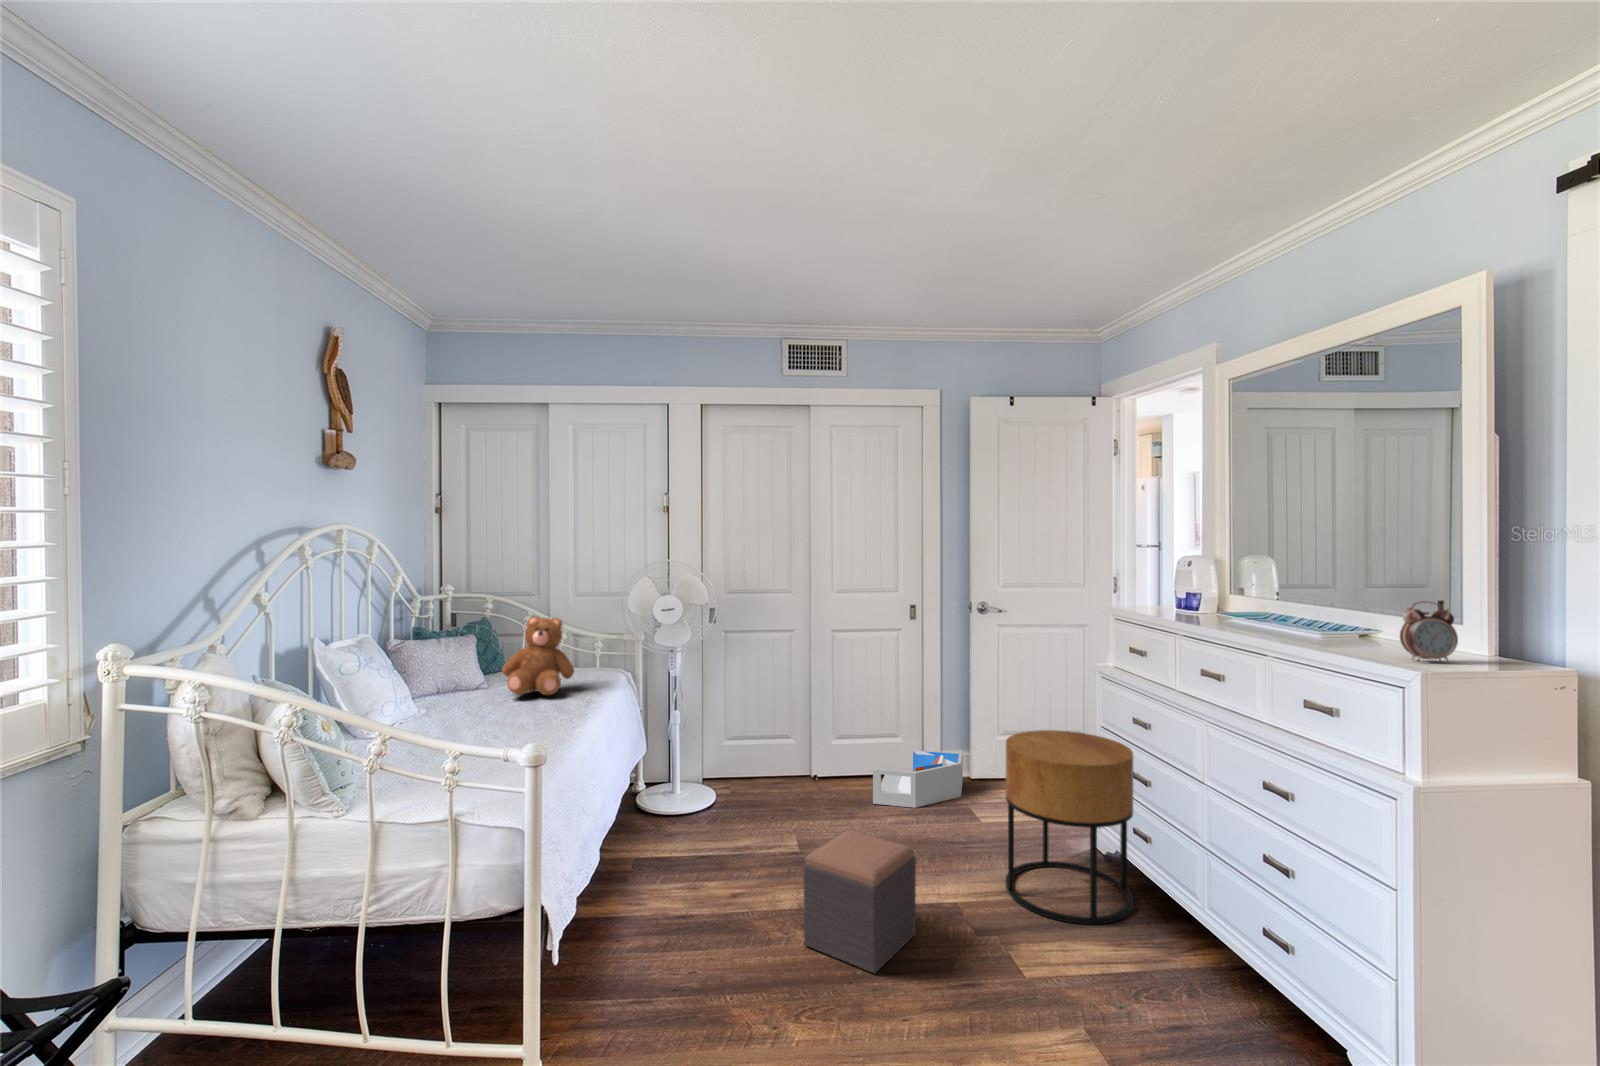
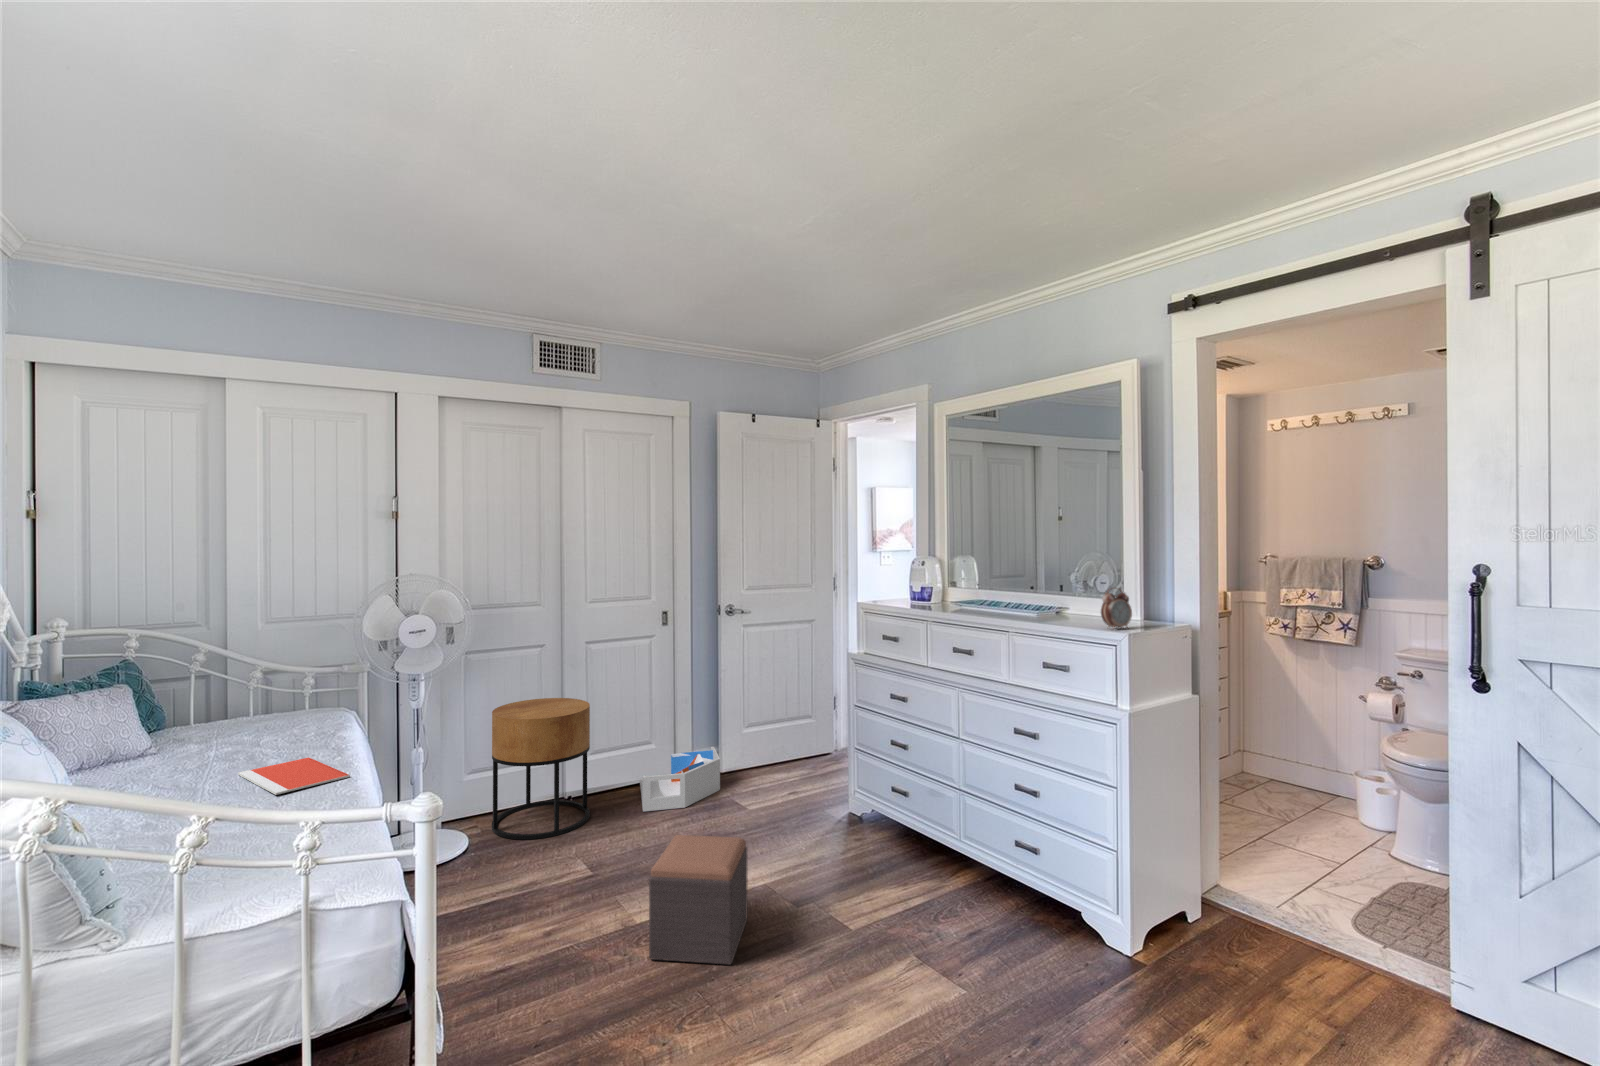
teddy bear: present [502,617,574,695] -> none [197,649,310,753]
notebook: none [511,706,571,731] -> present [238,757,350,795]
side table: present [1006,730,1133,924] -> present [492,698,590,840]

